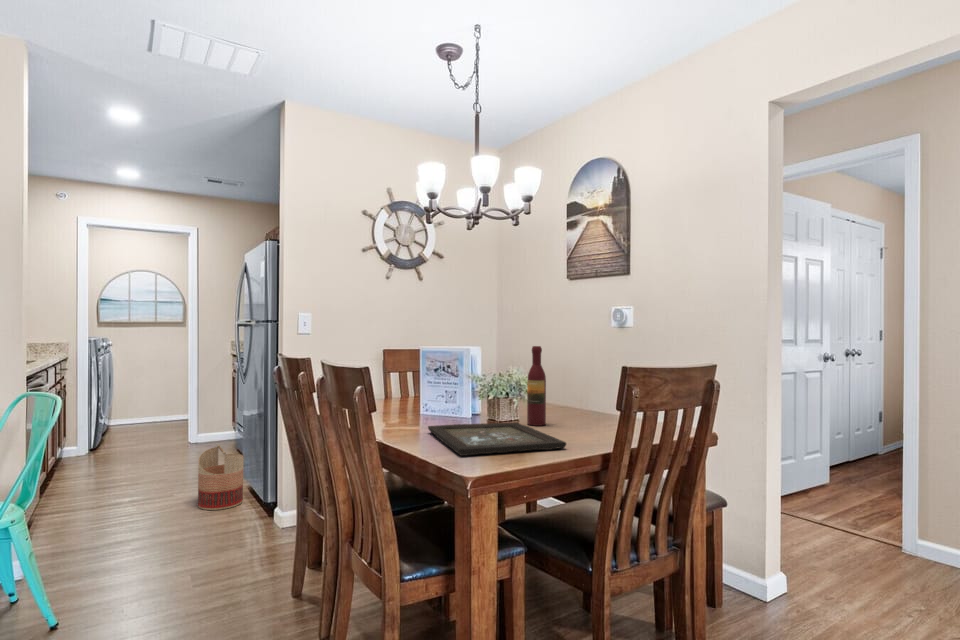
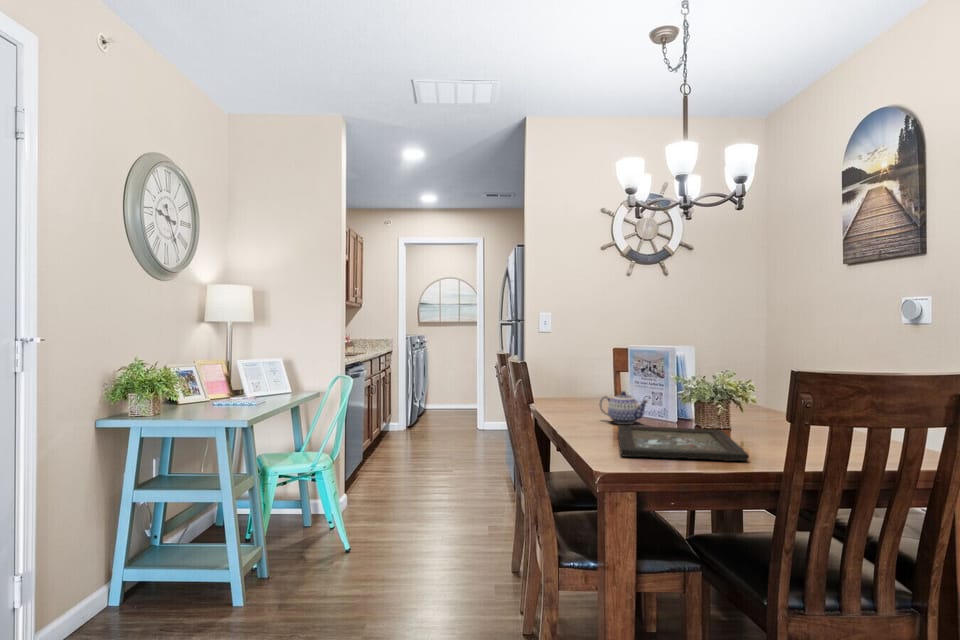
wine bottle: present [527,346,546,426] -> none [736,346,760,435]
teapot: none [397,391,448,424] -> present [600,391,647,424]
basket: present [198,445,243,510] -> none [469,430,505,487]

